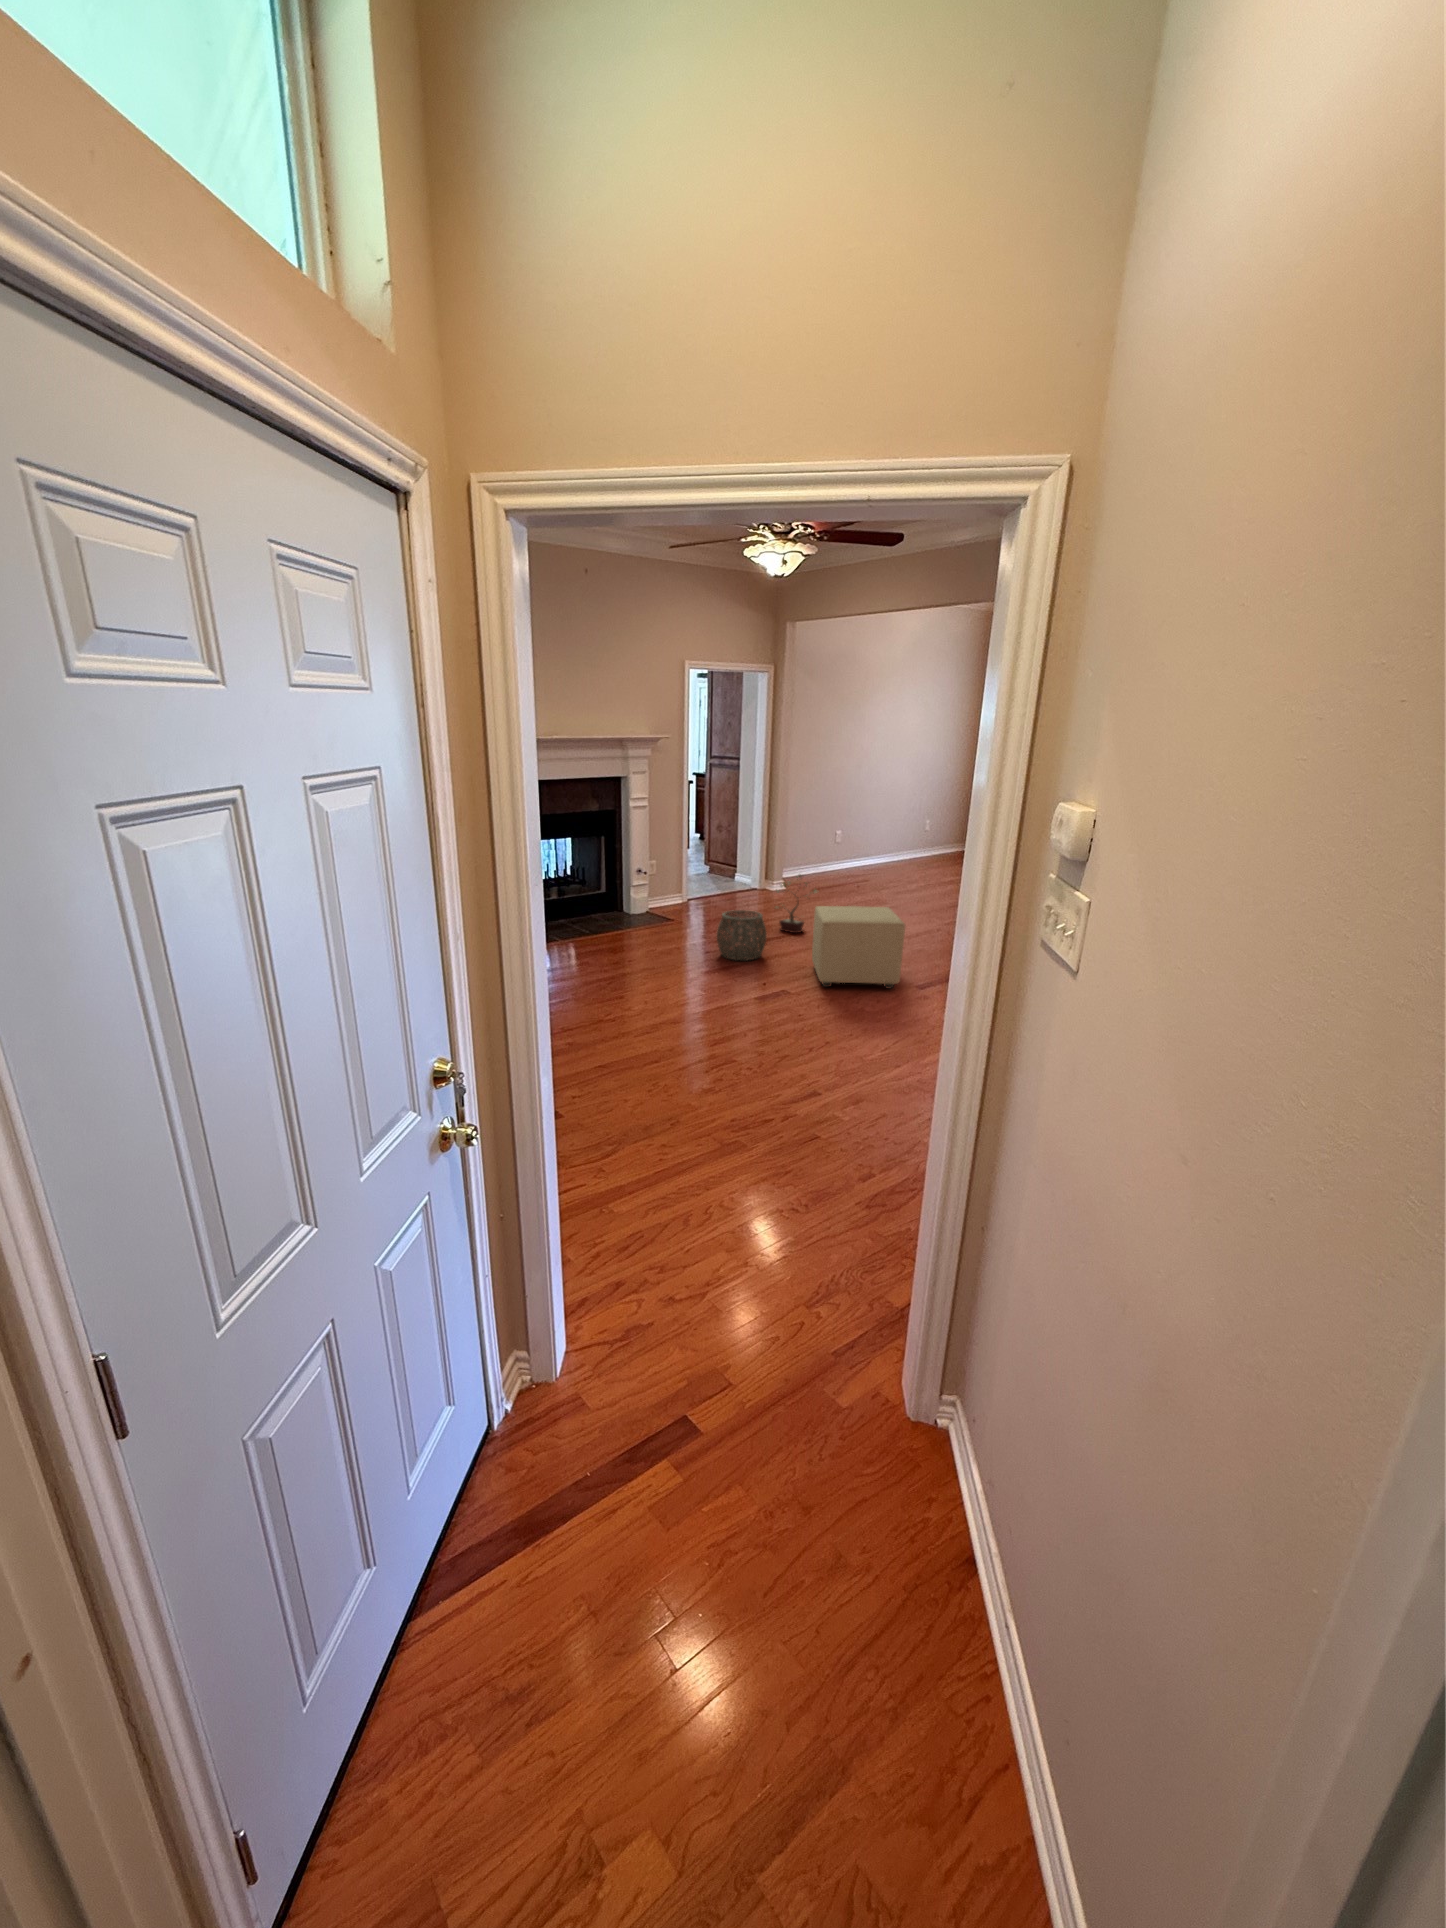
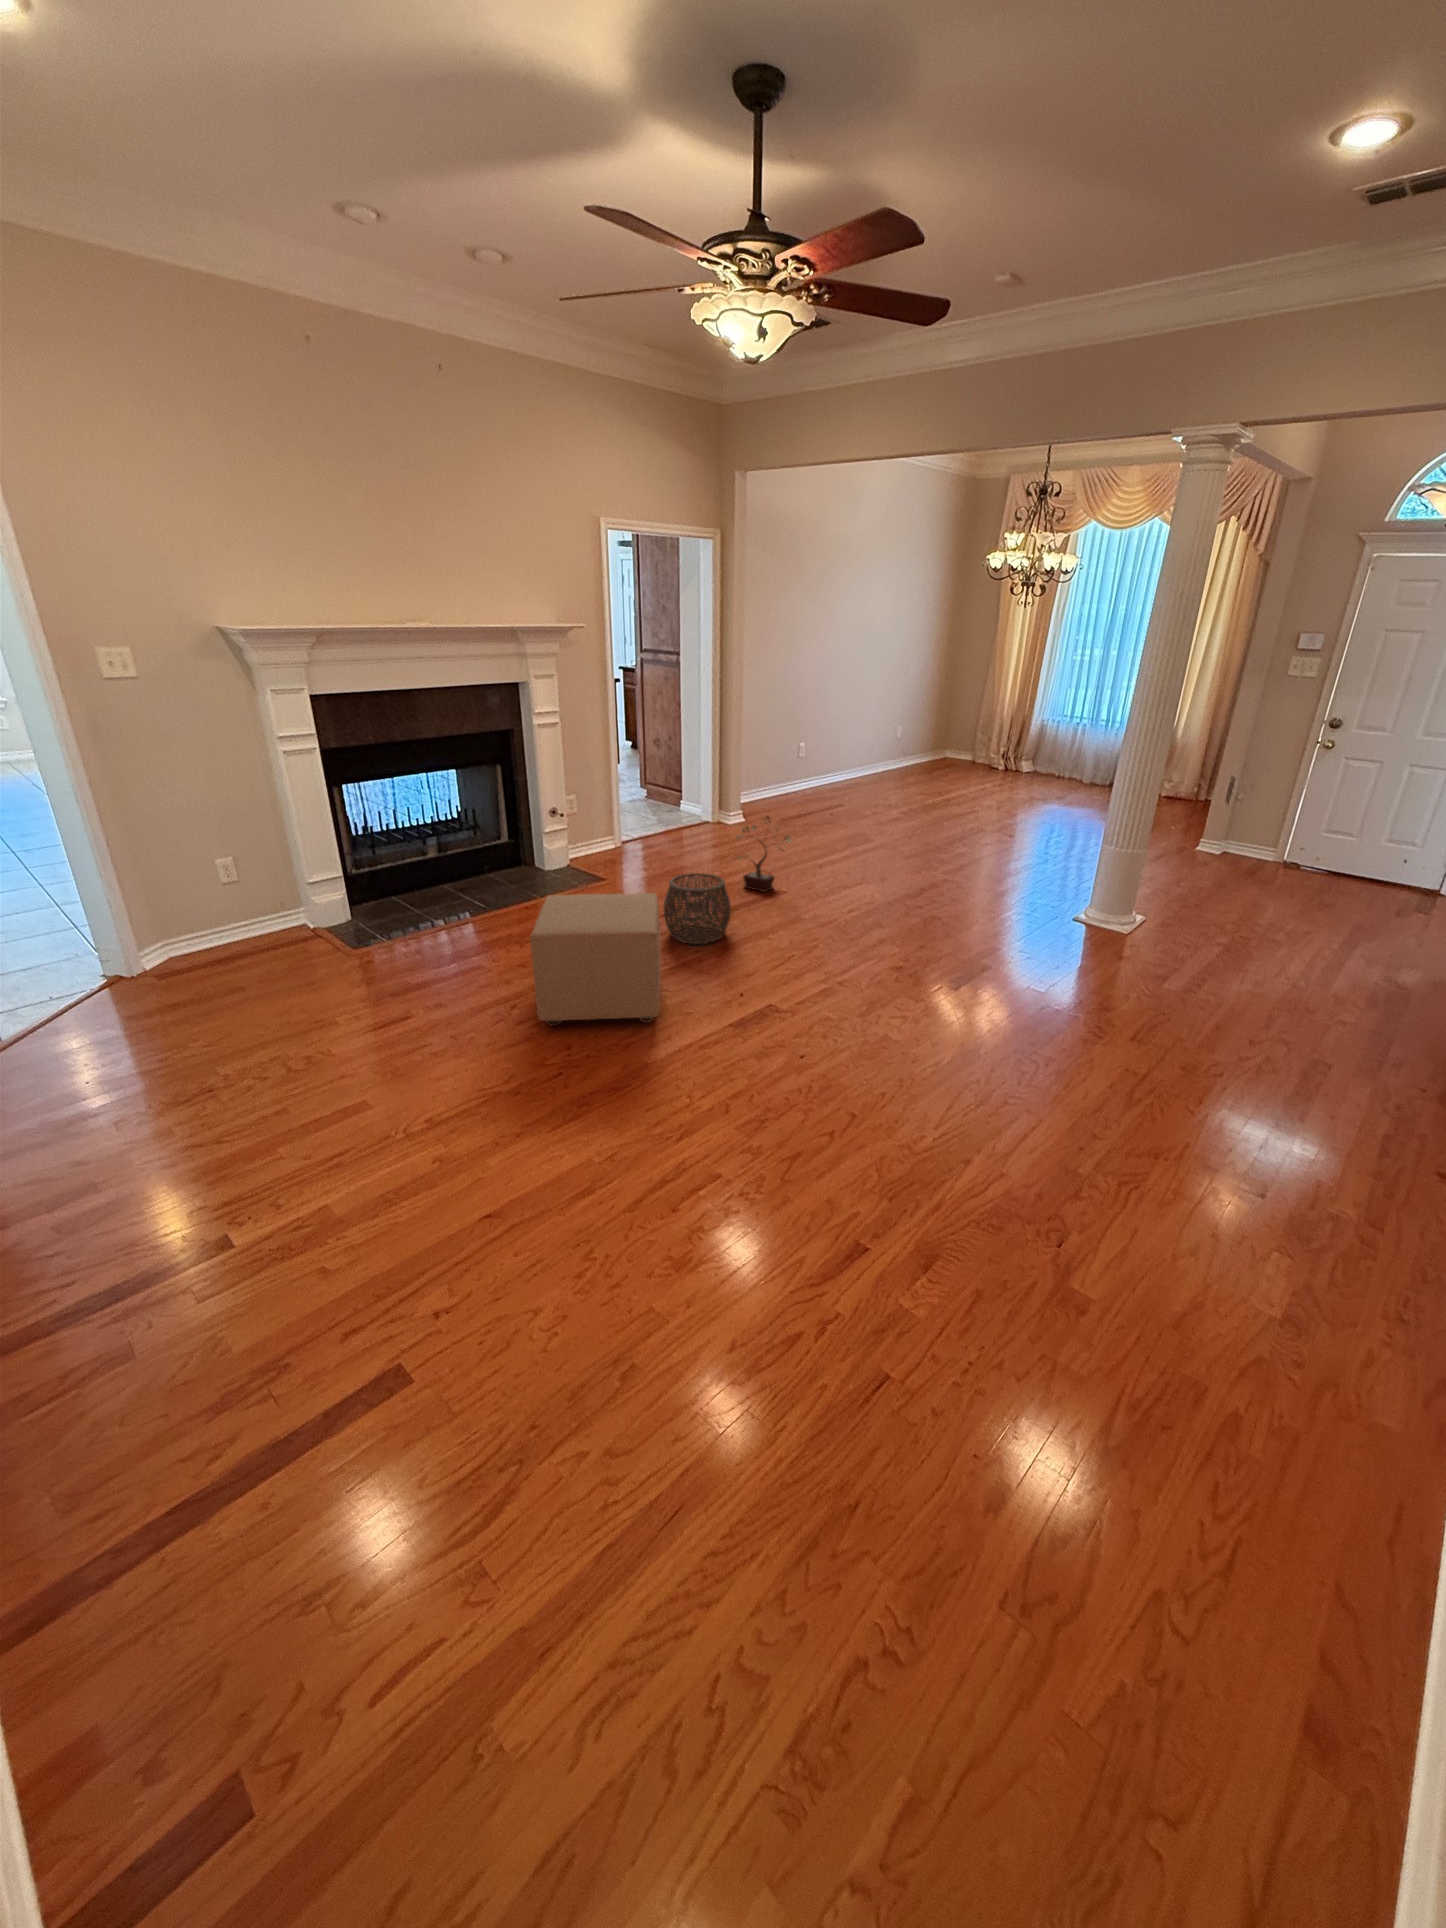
ottoman: present [812,906,905,989] -> present [530,893,661,1026]

